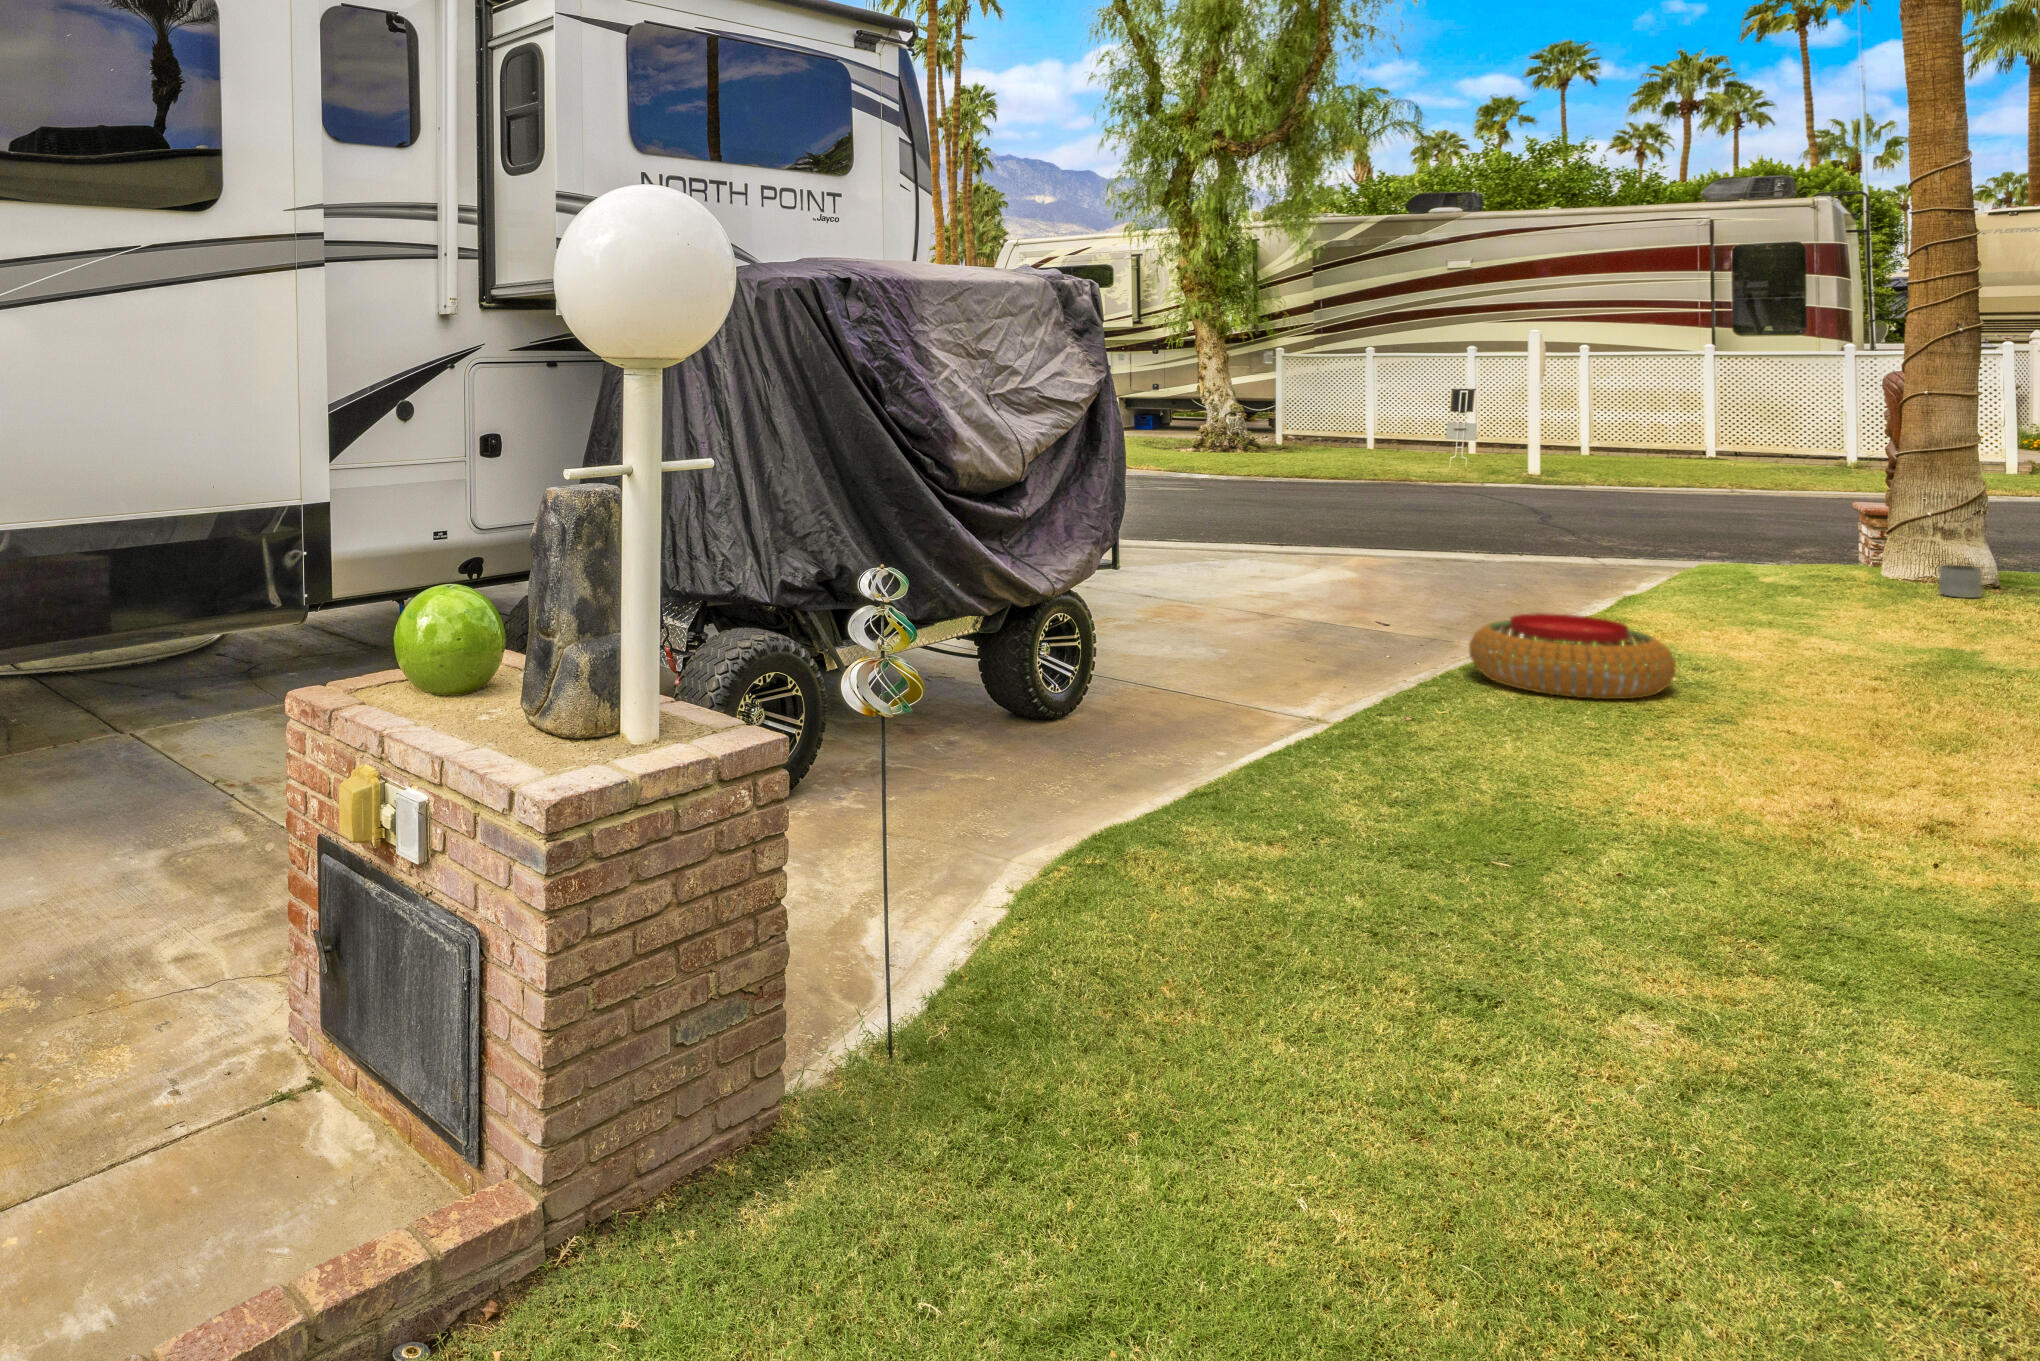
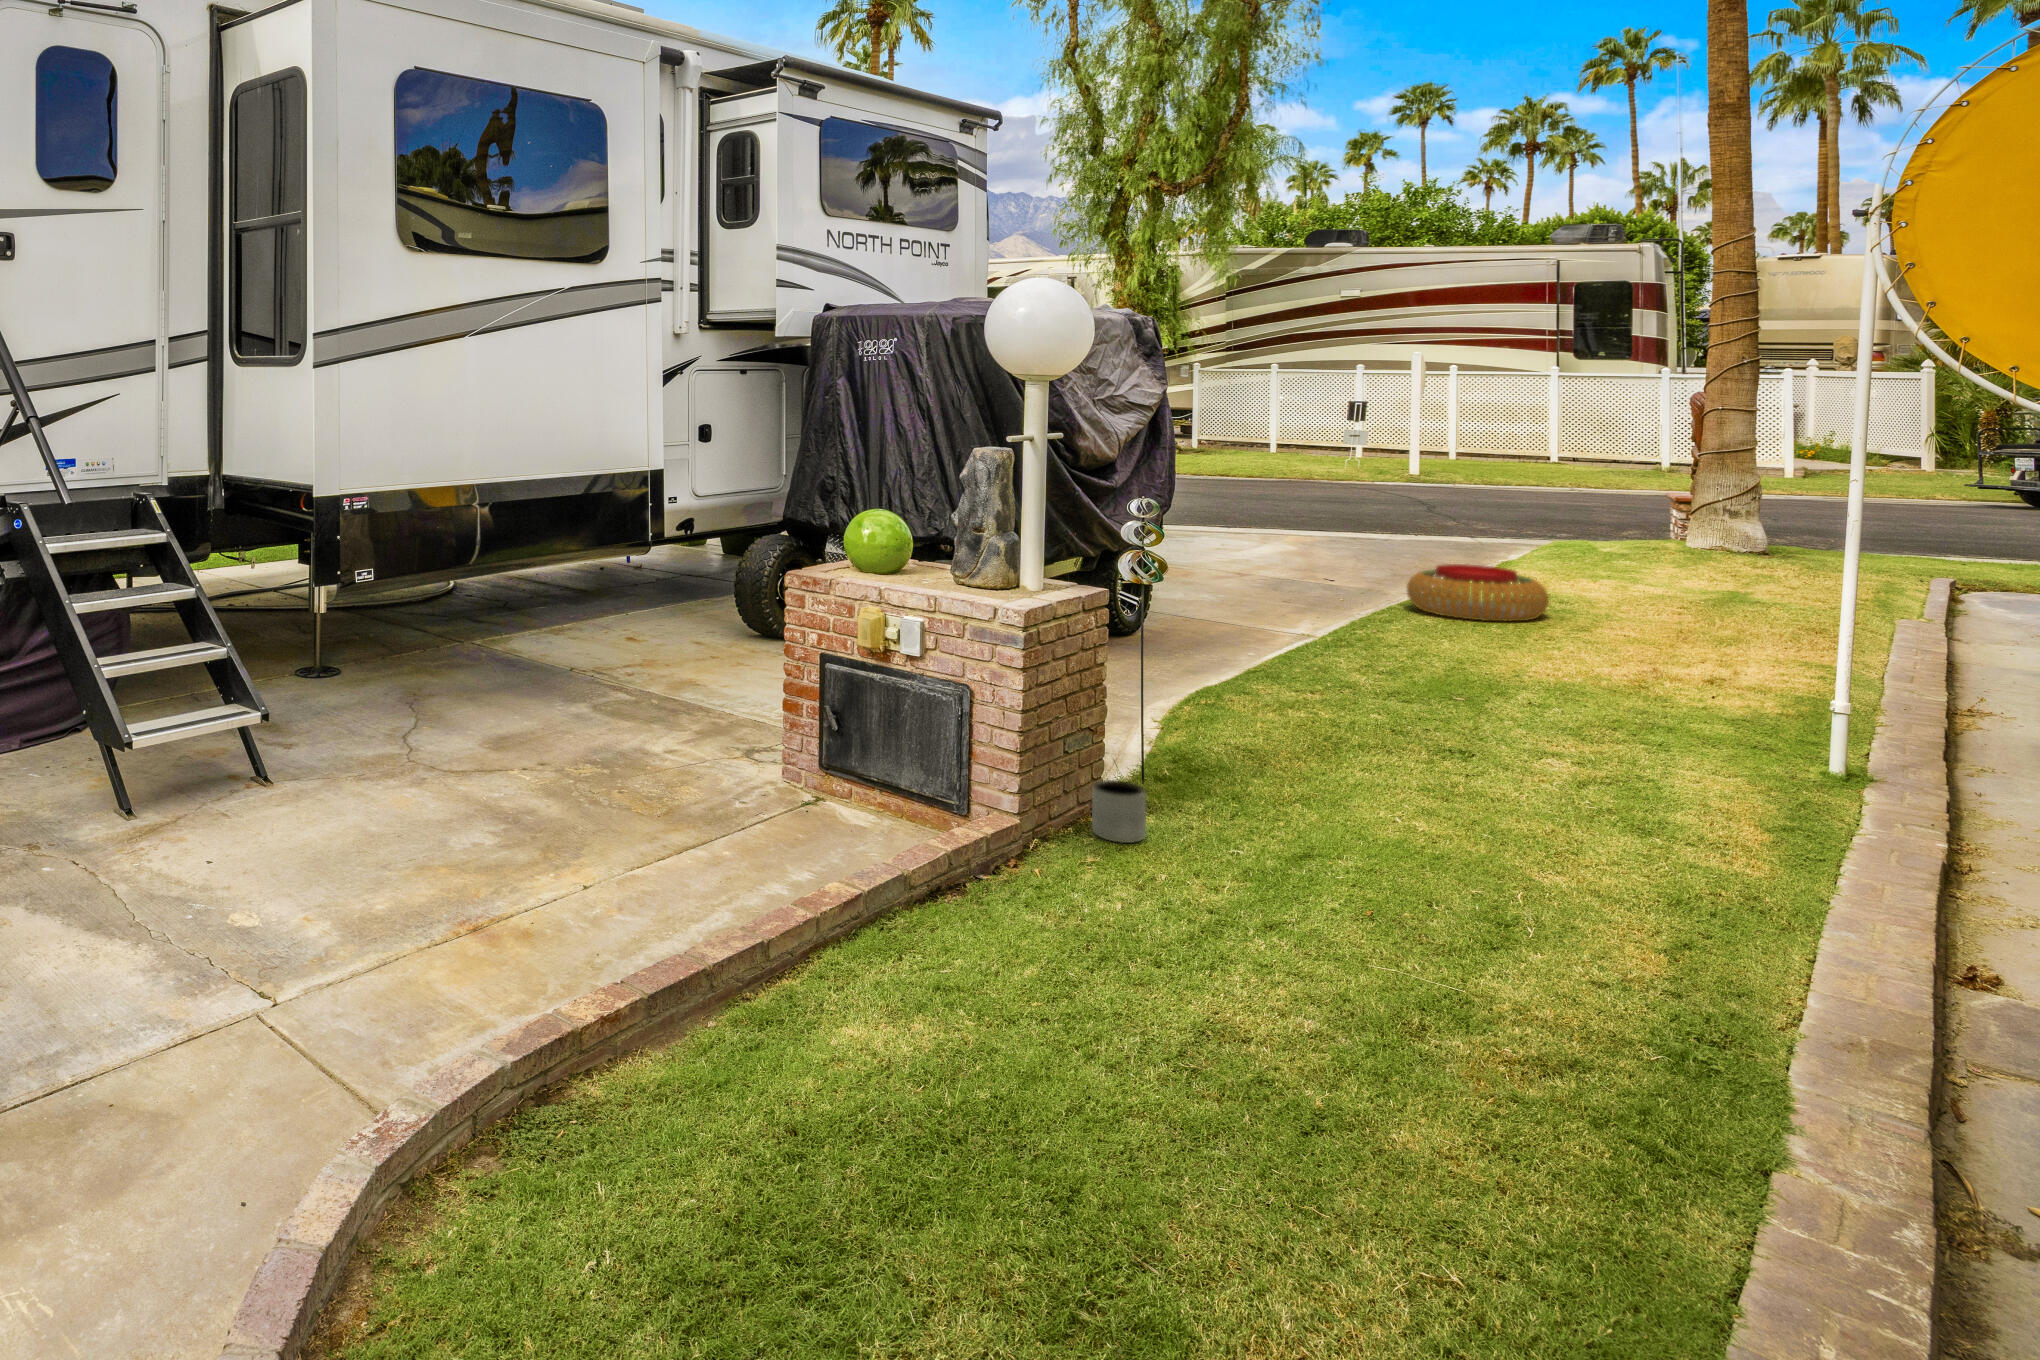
planter: present [1939,565,1982,598] -> present [1092,780,1146,843]

